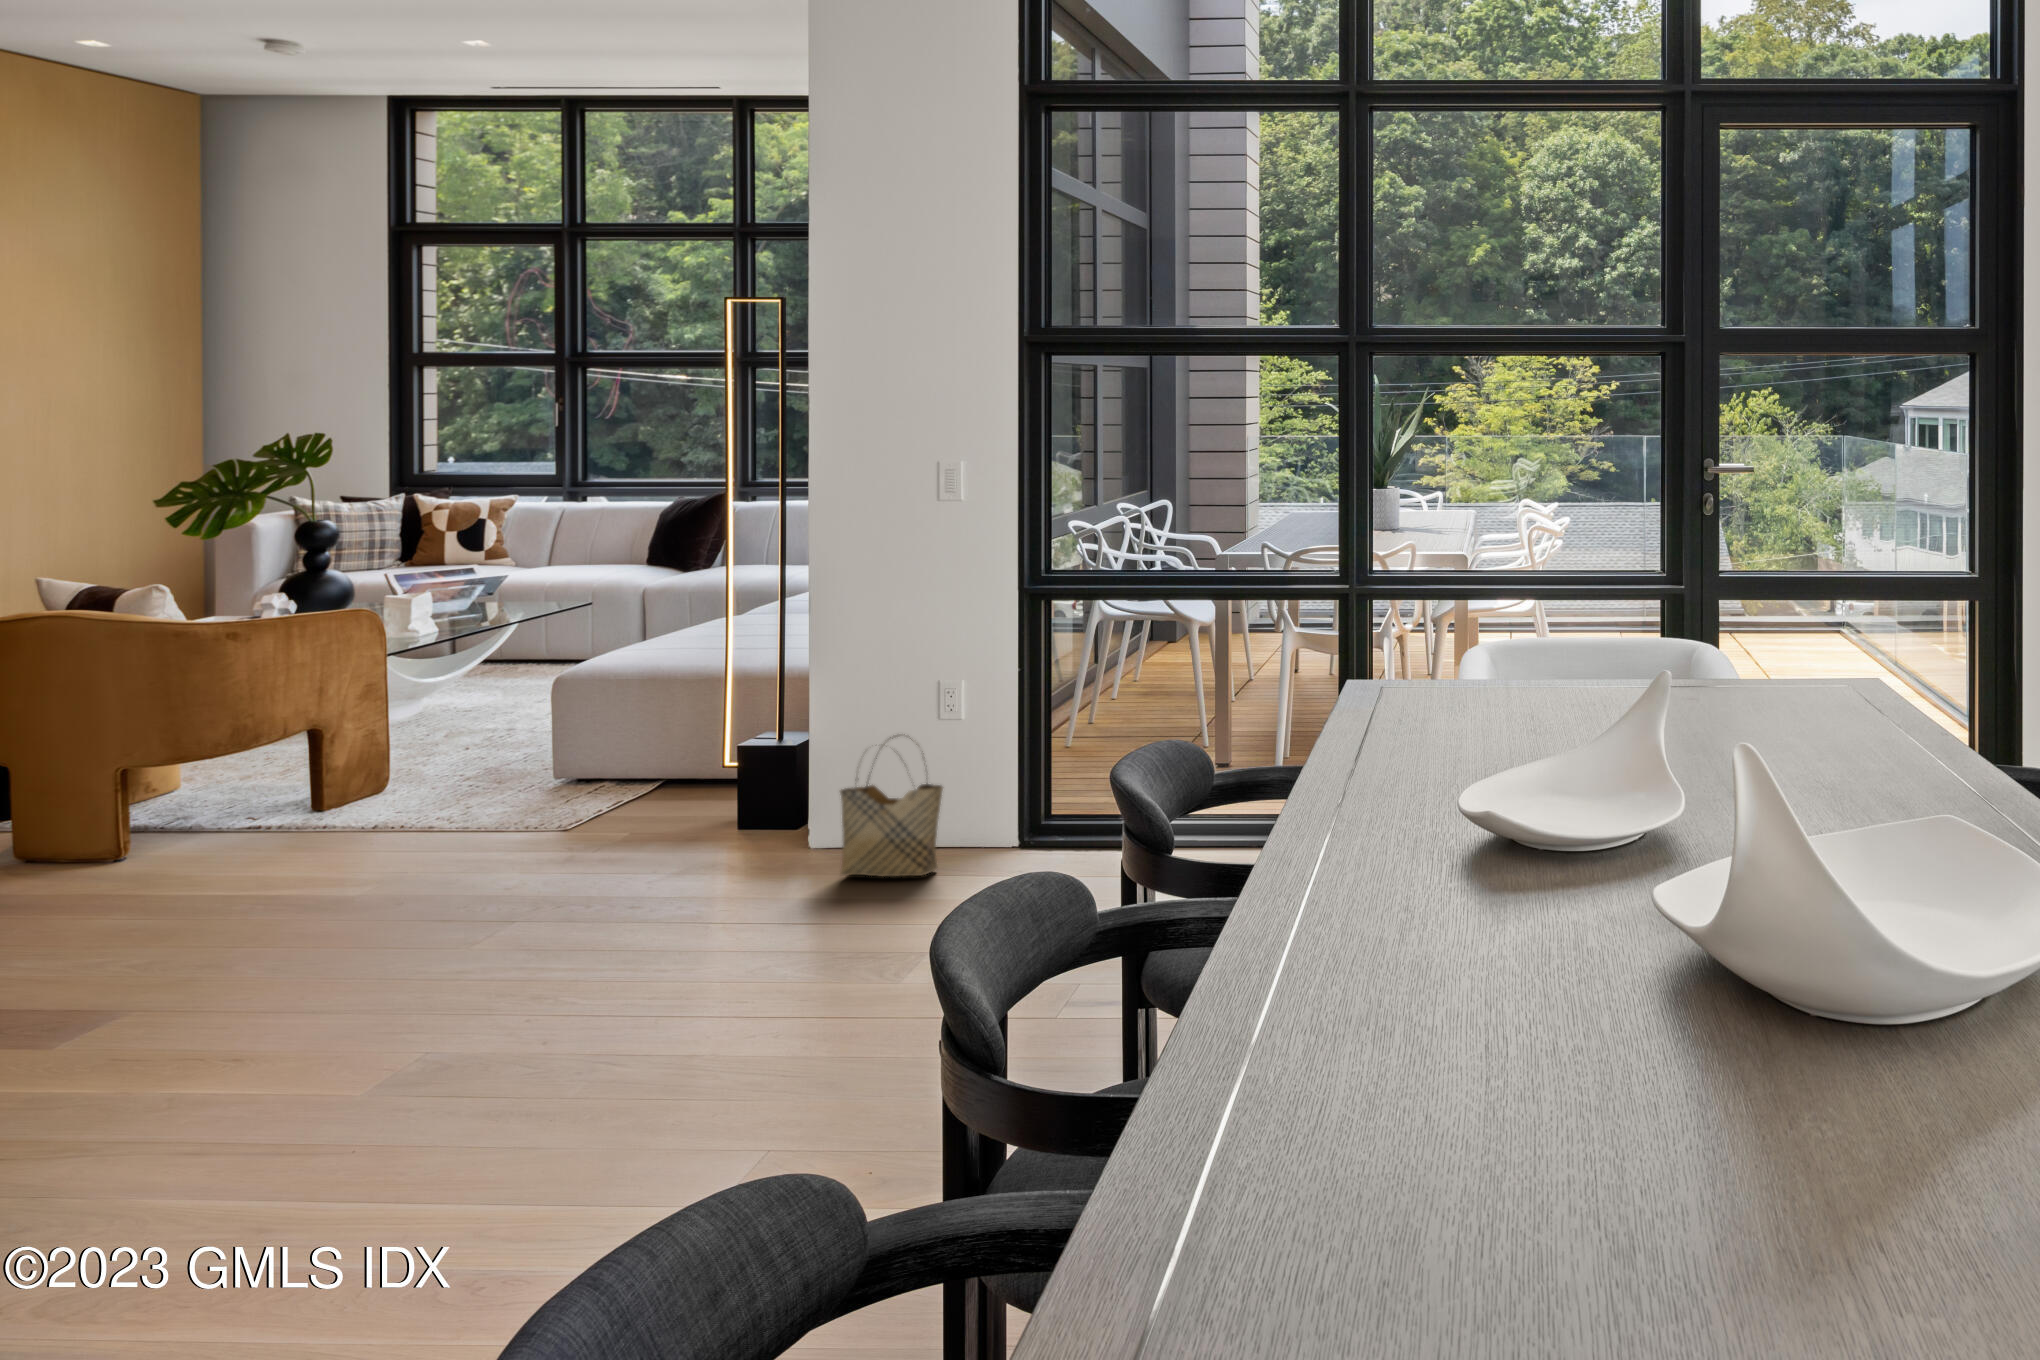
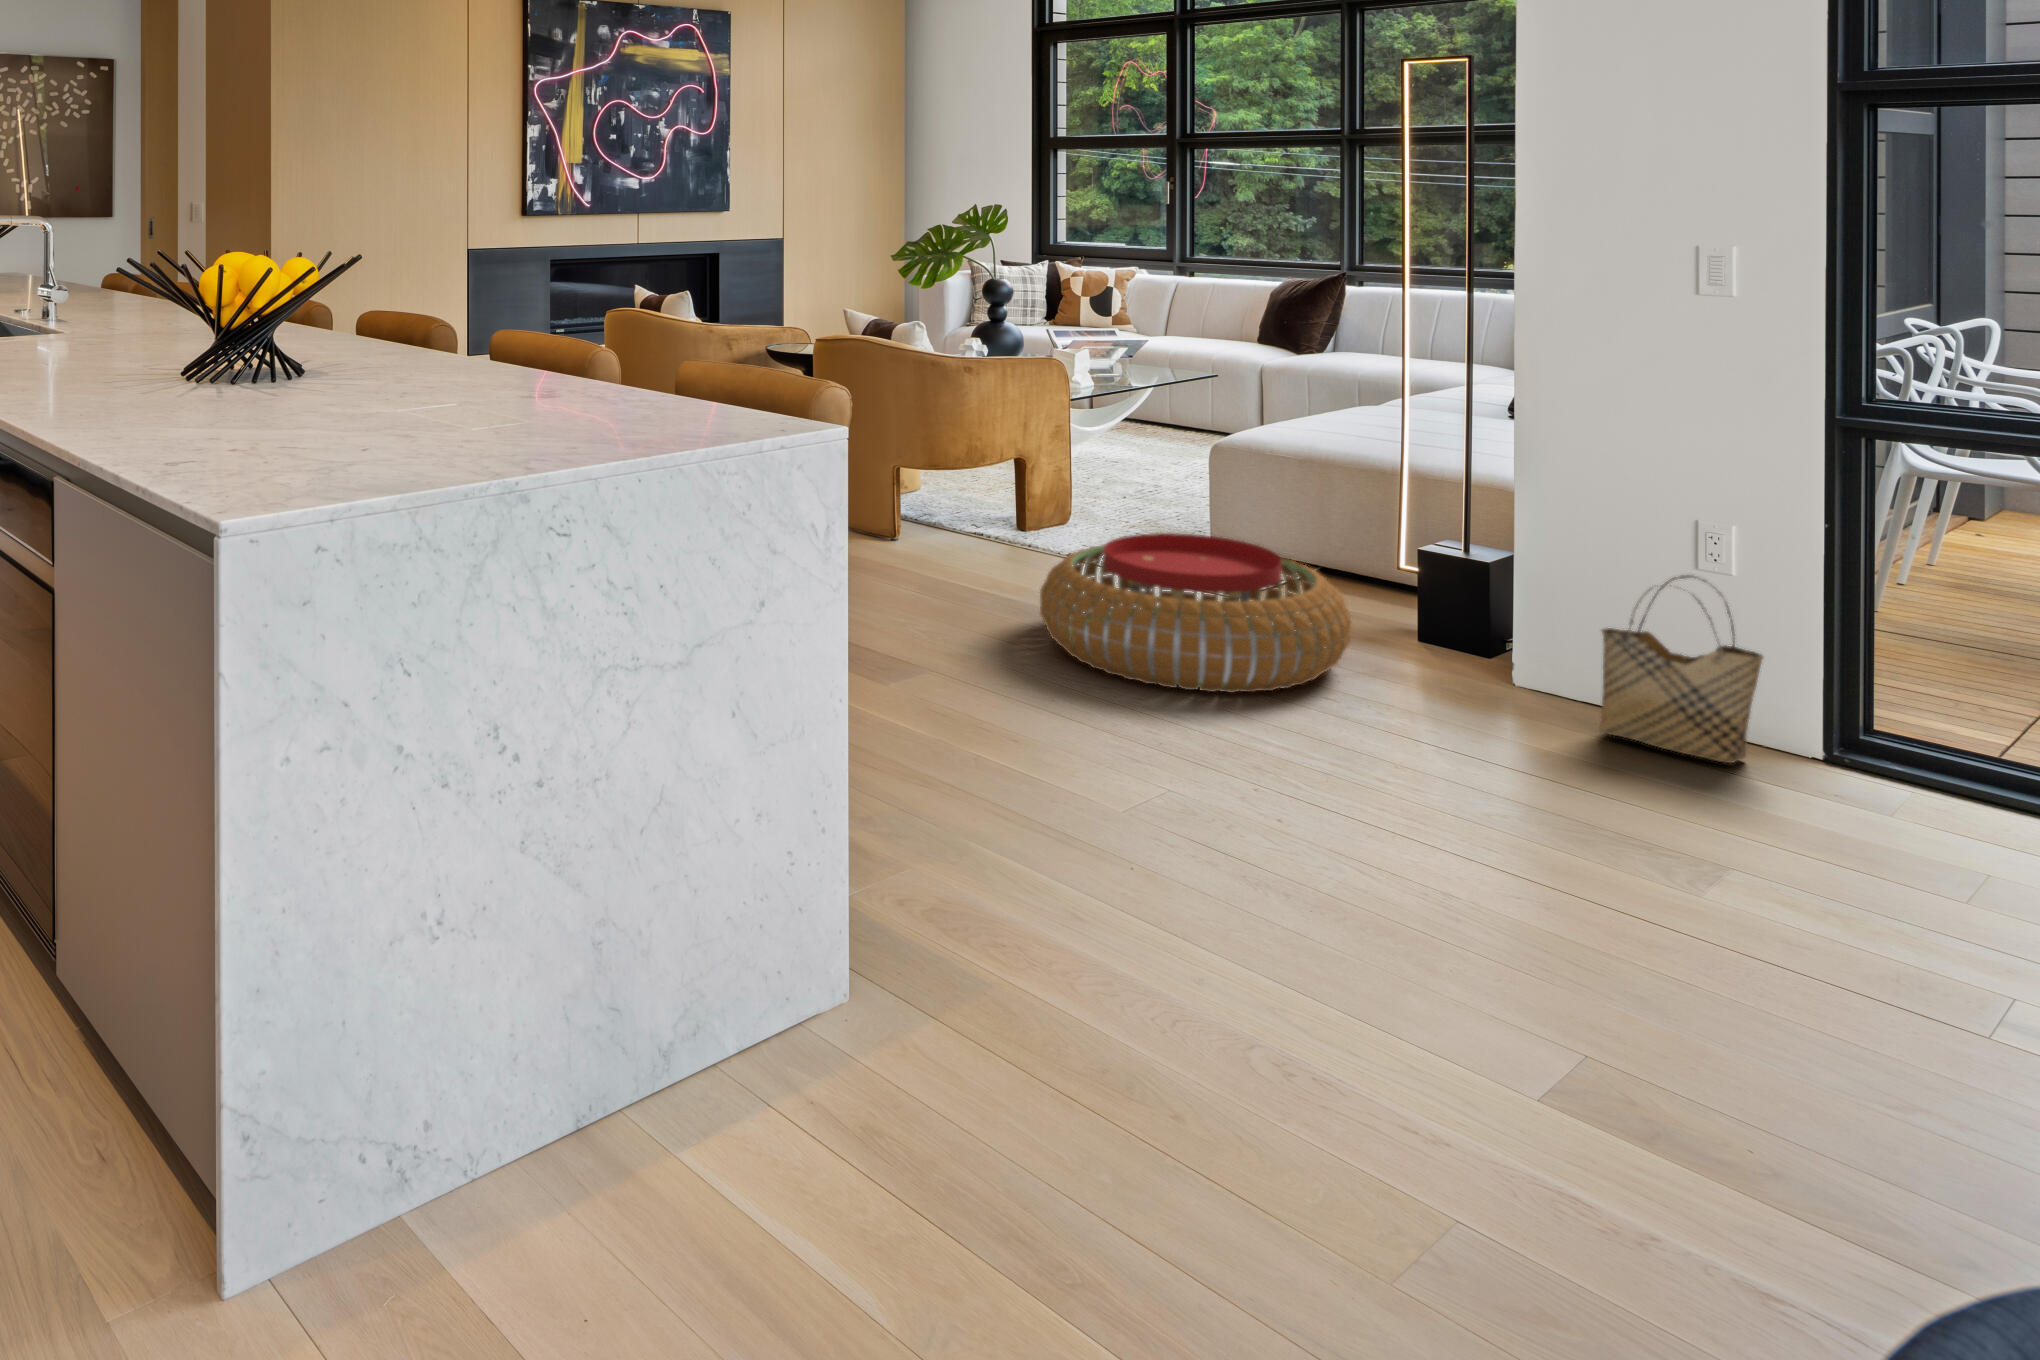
pouf: none [313,772,652,937] -> present [1040,533,1352,692]

